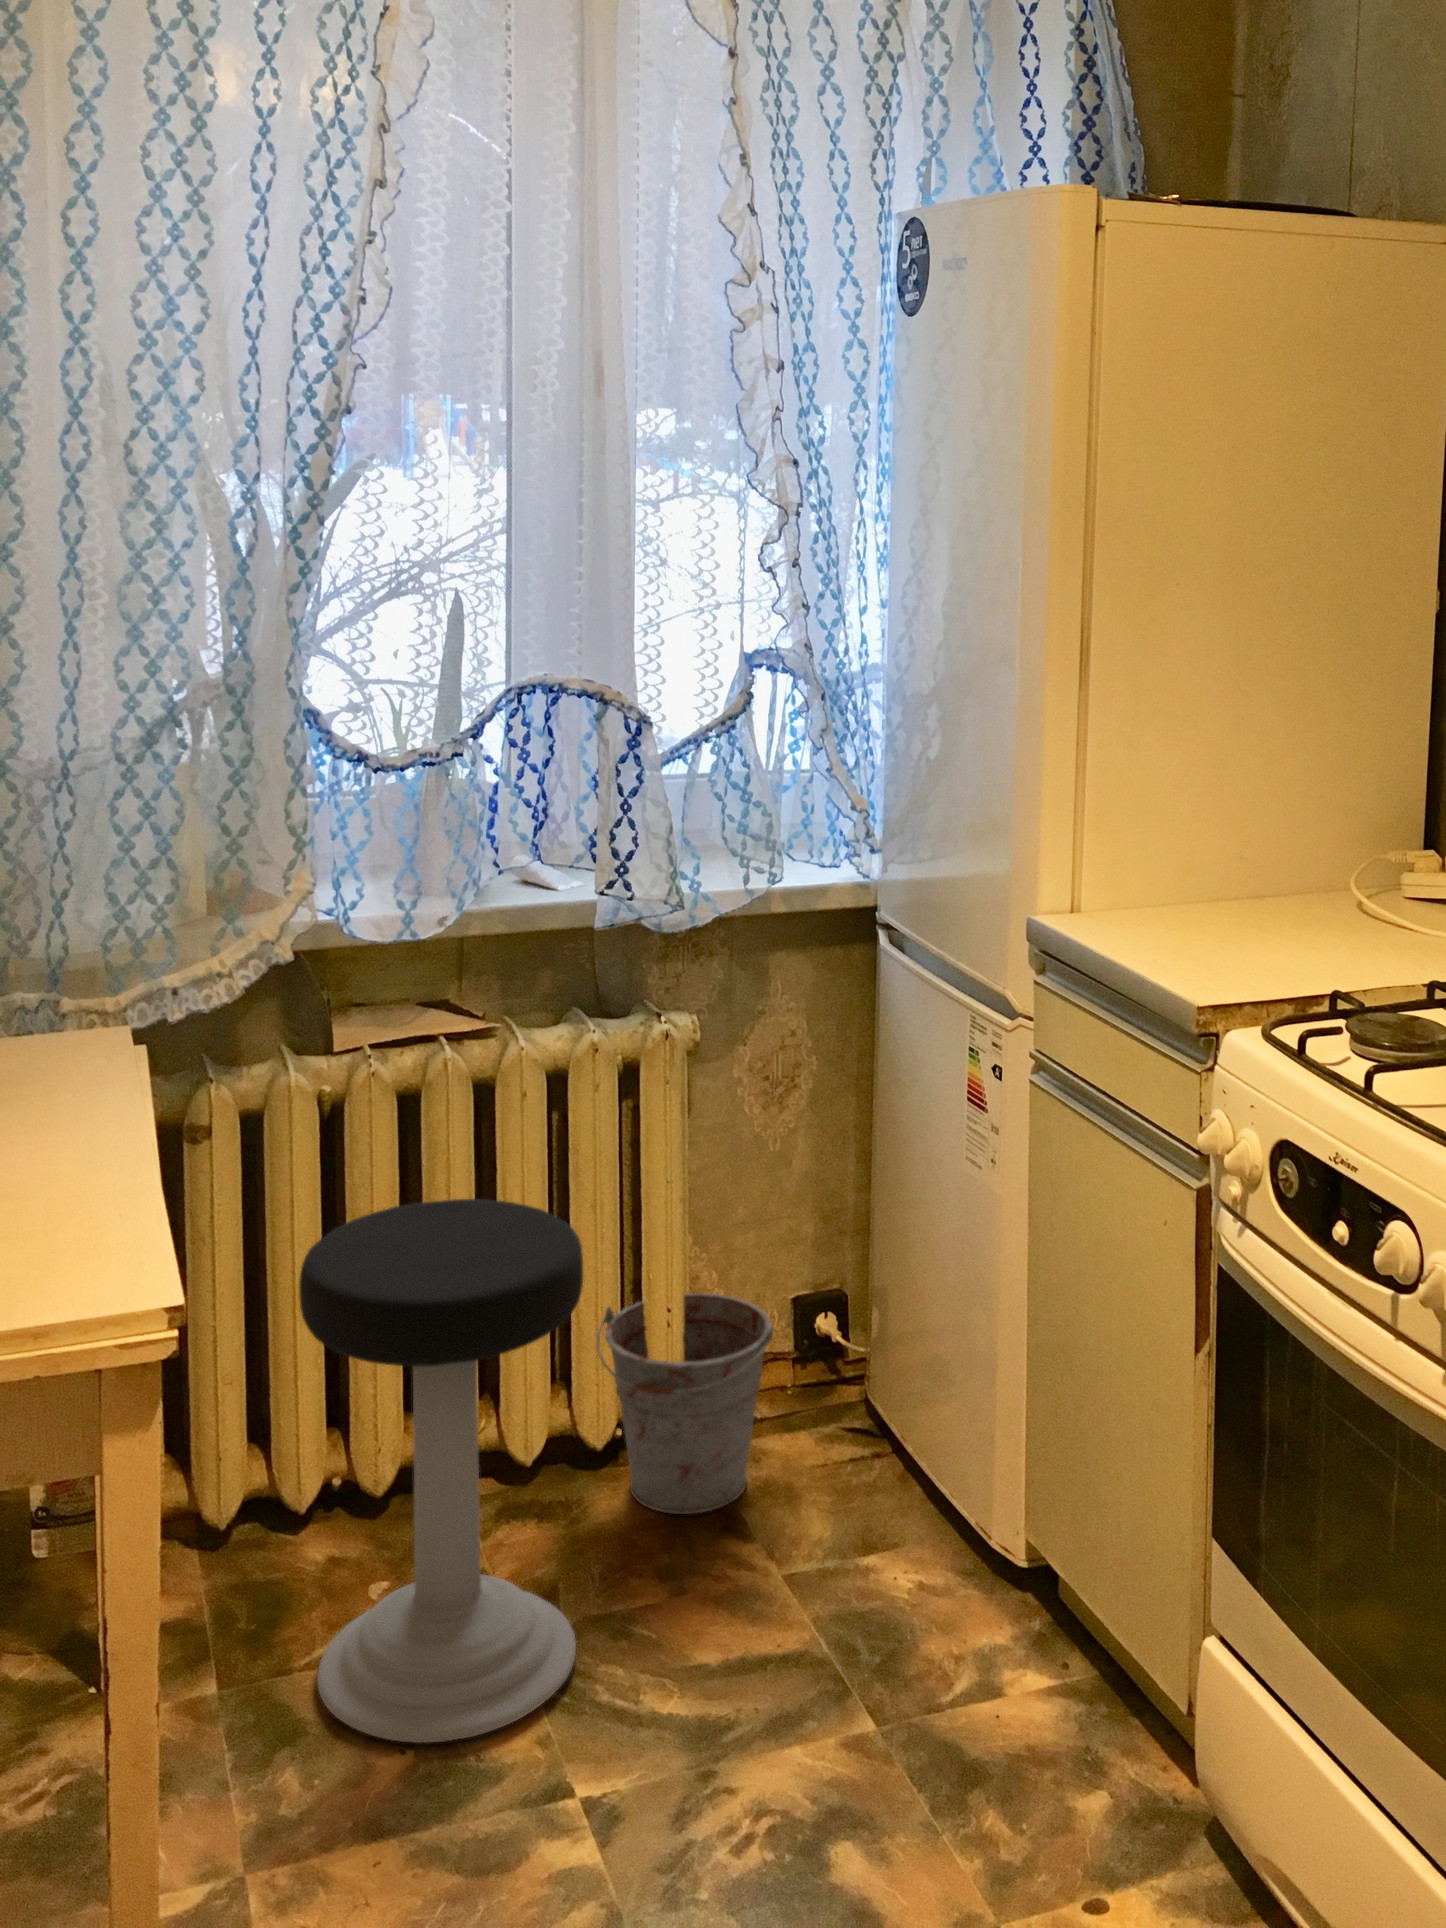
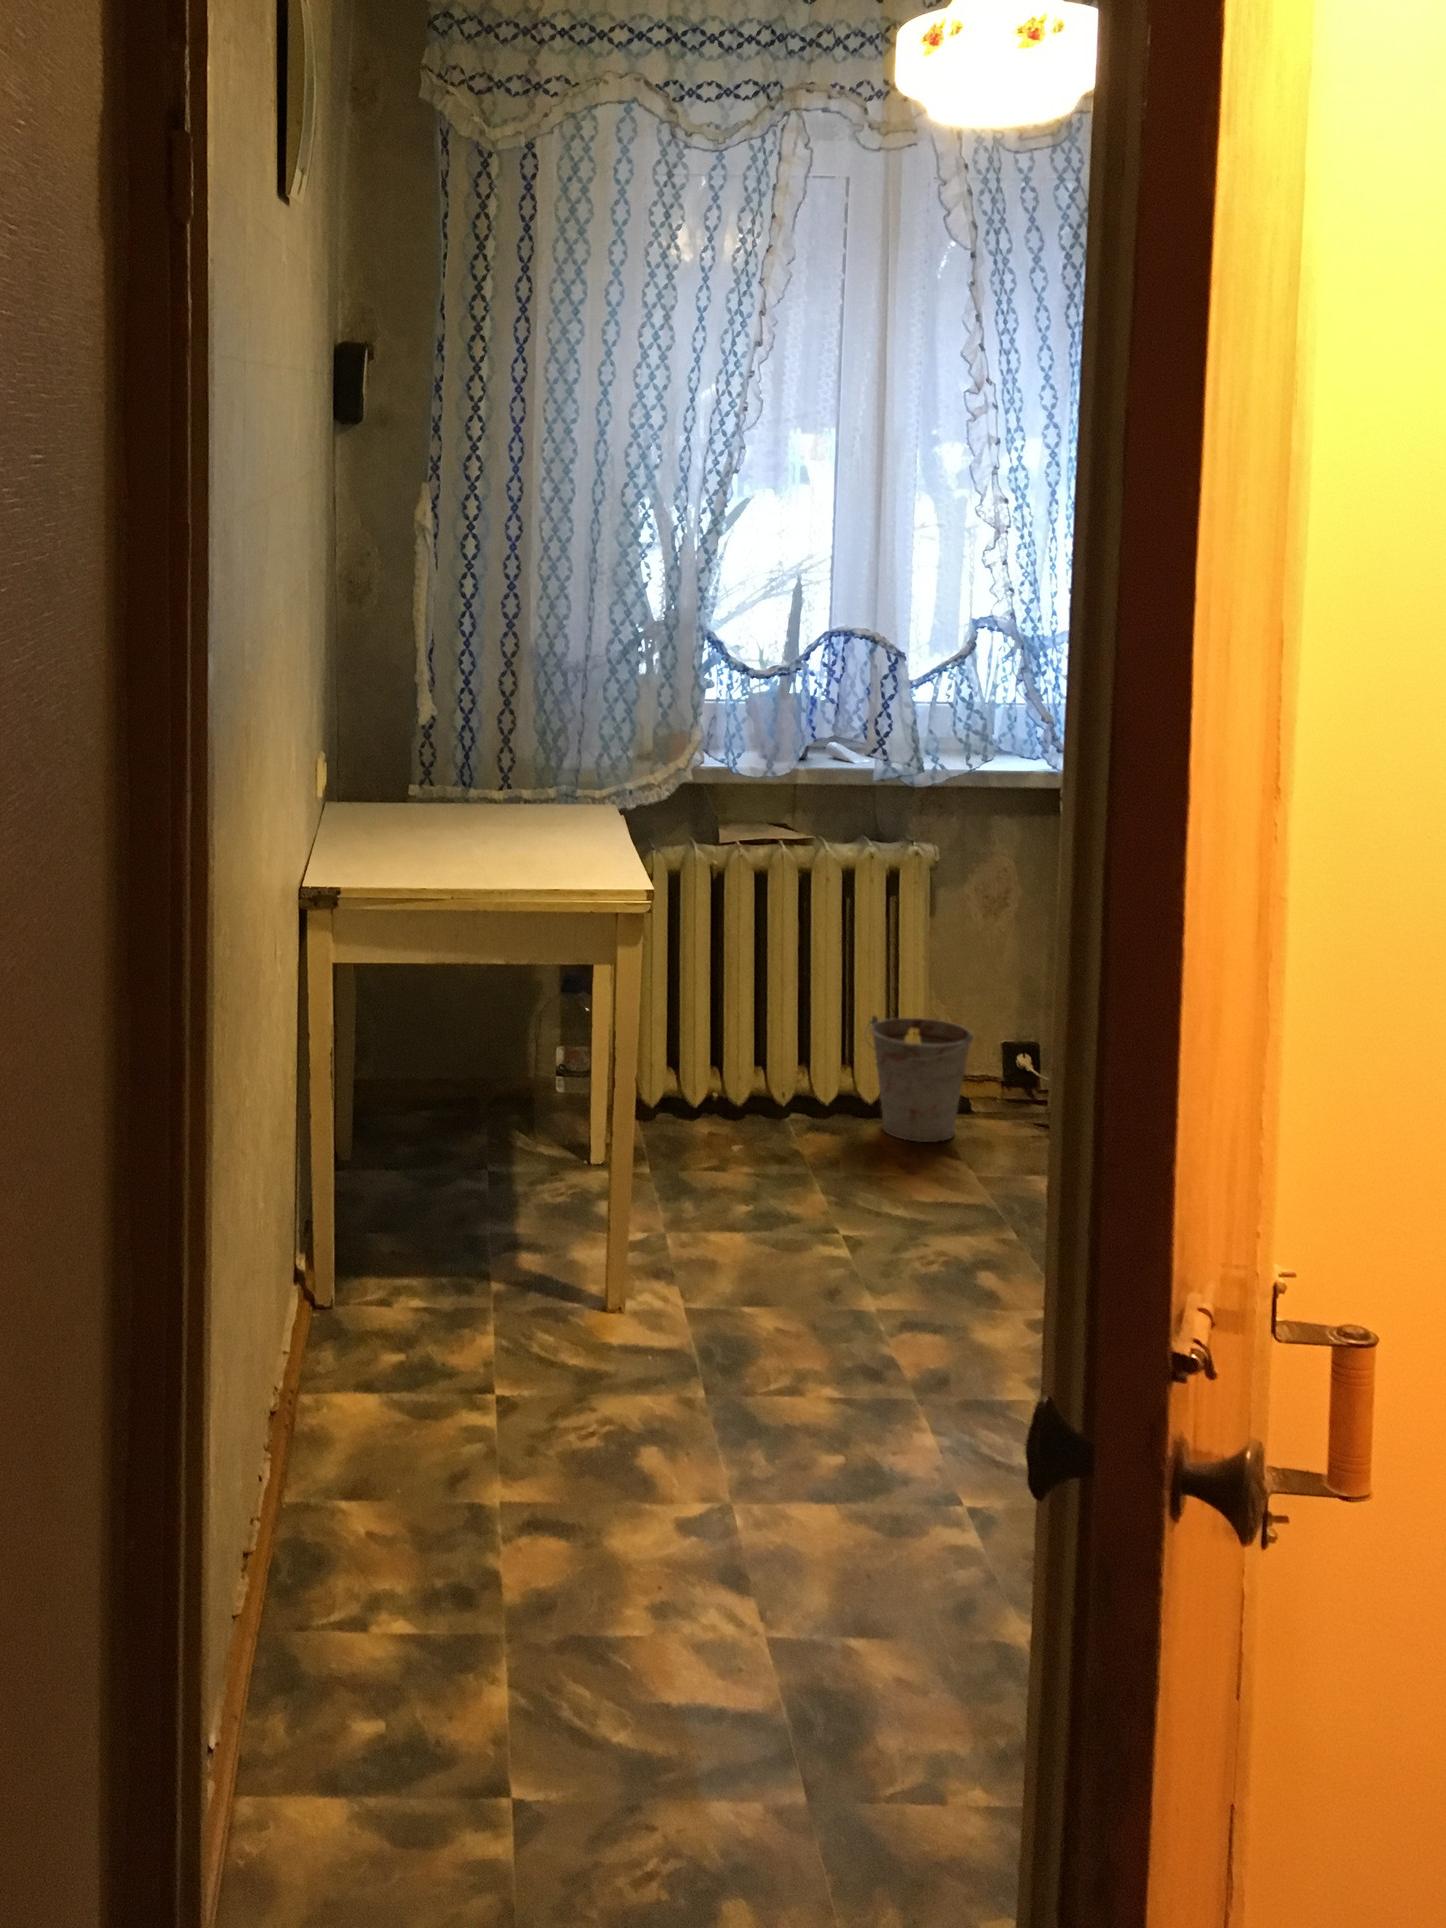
stool: present [299,1199,583,1743] -> none [693,916,847,1198]

